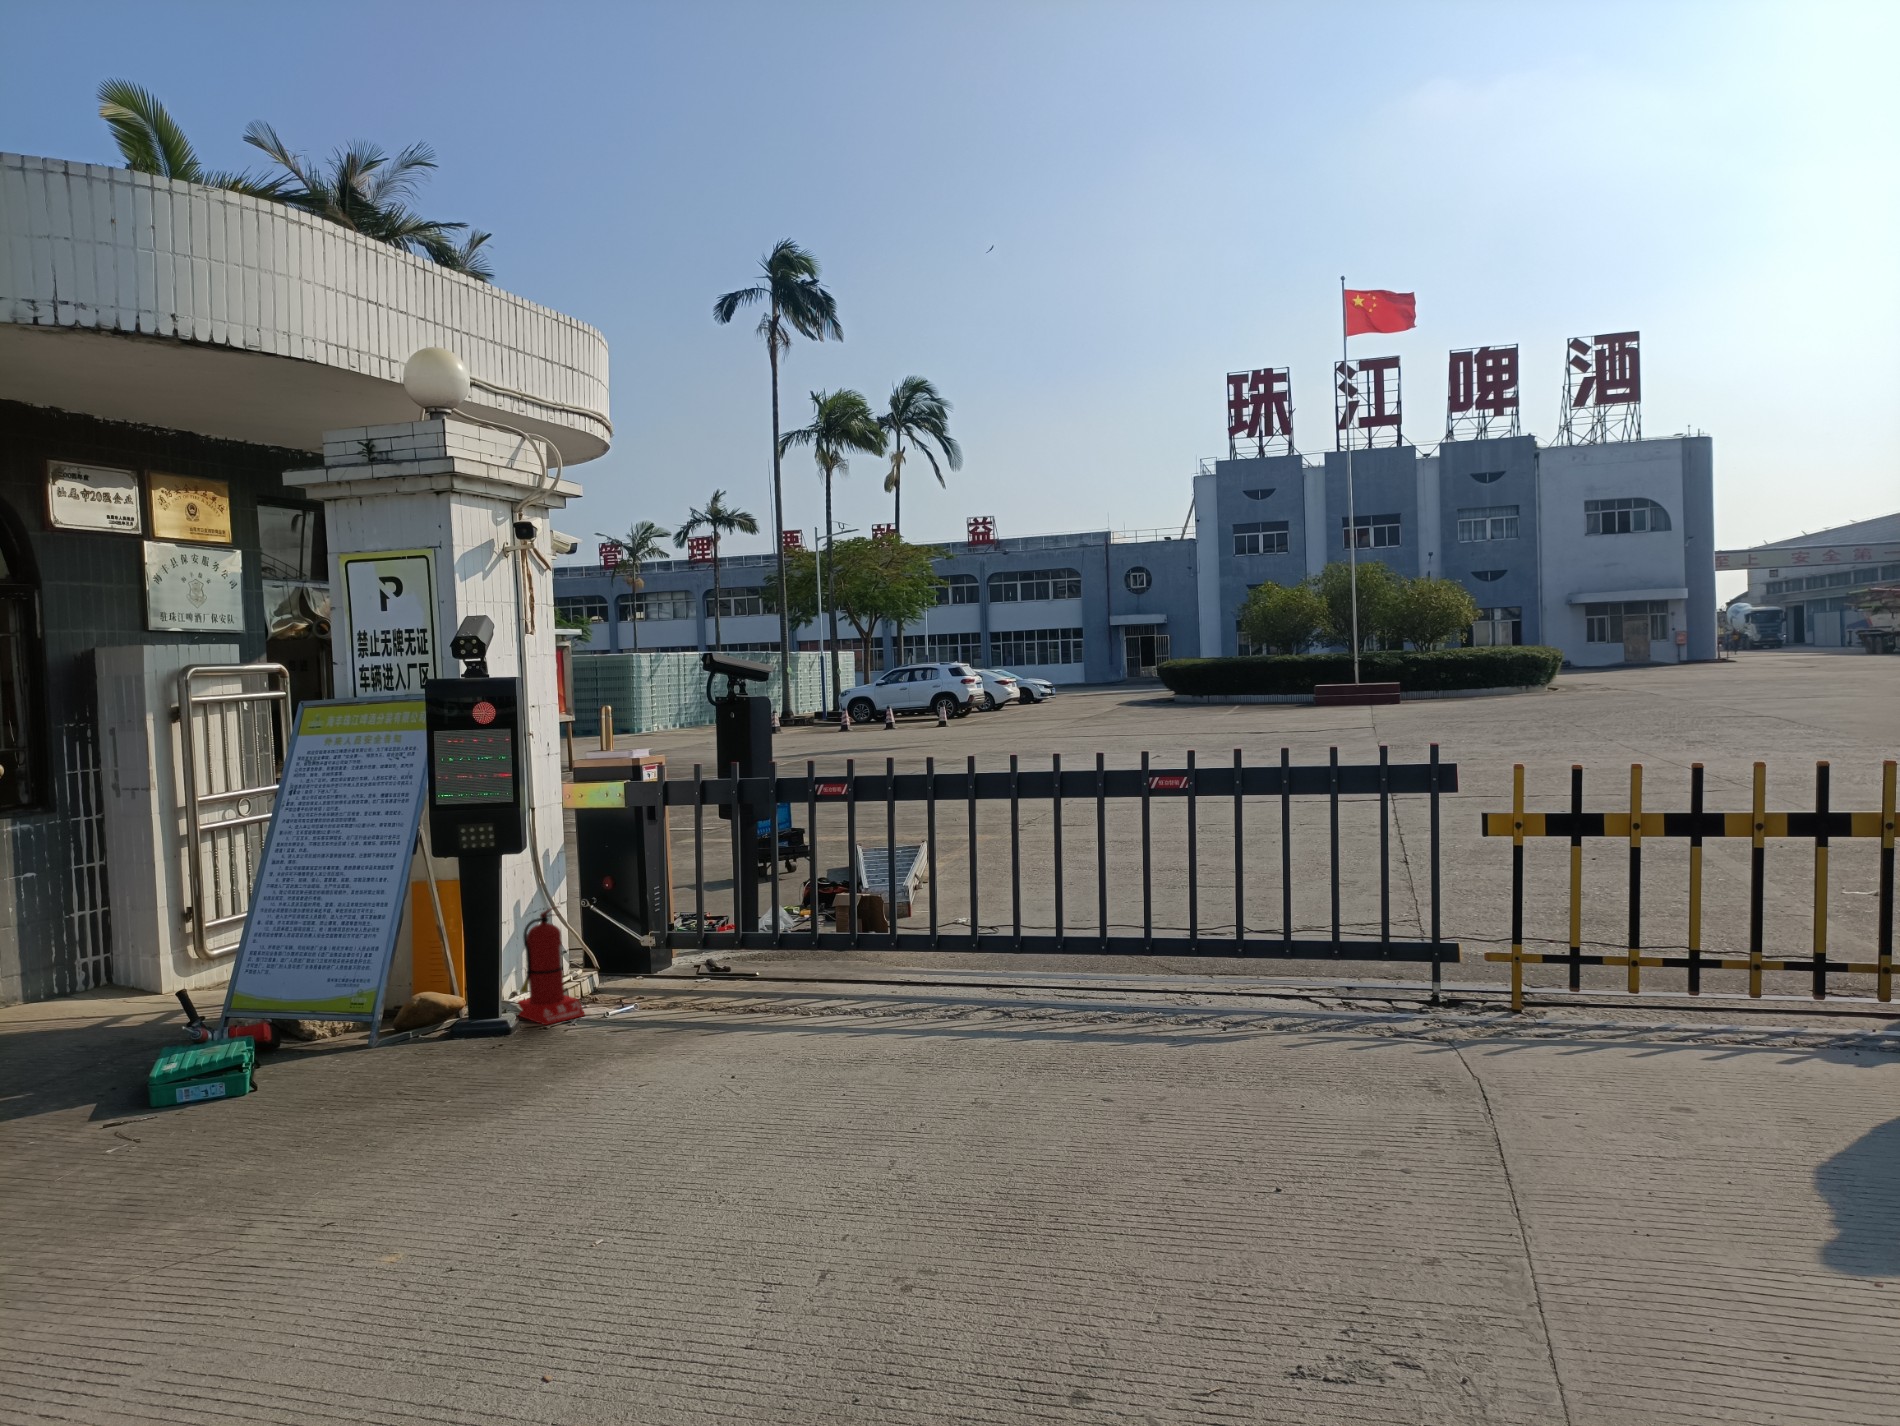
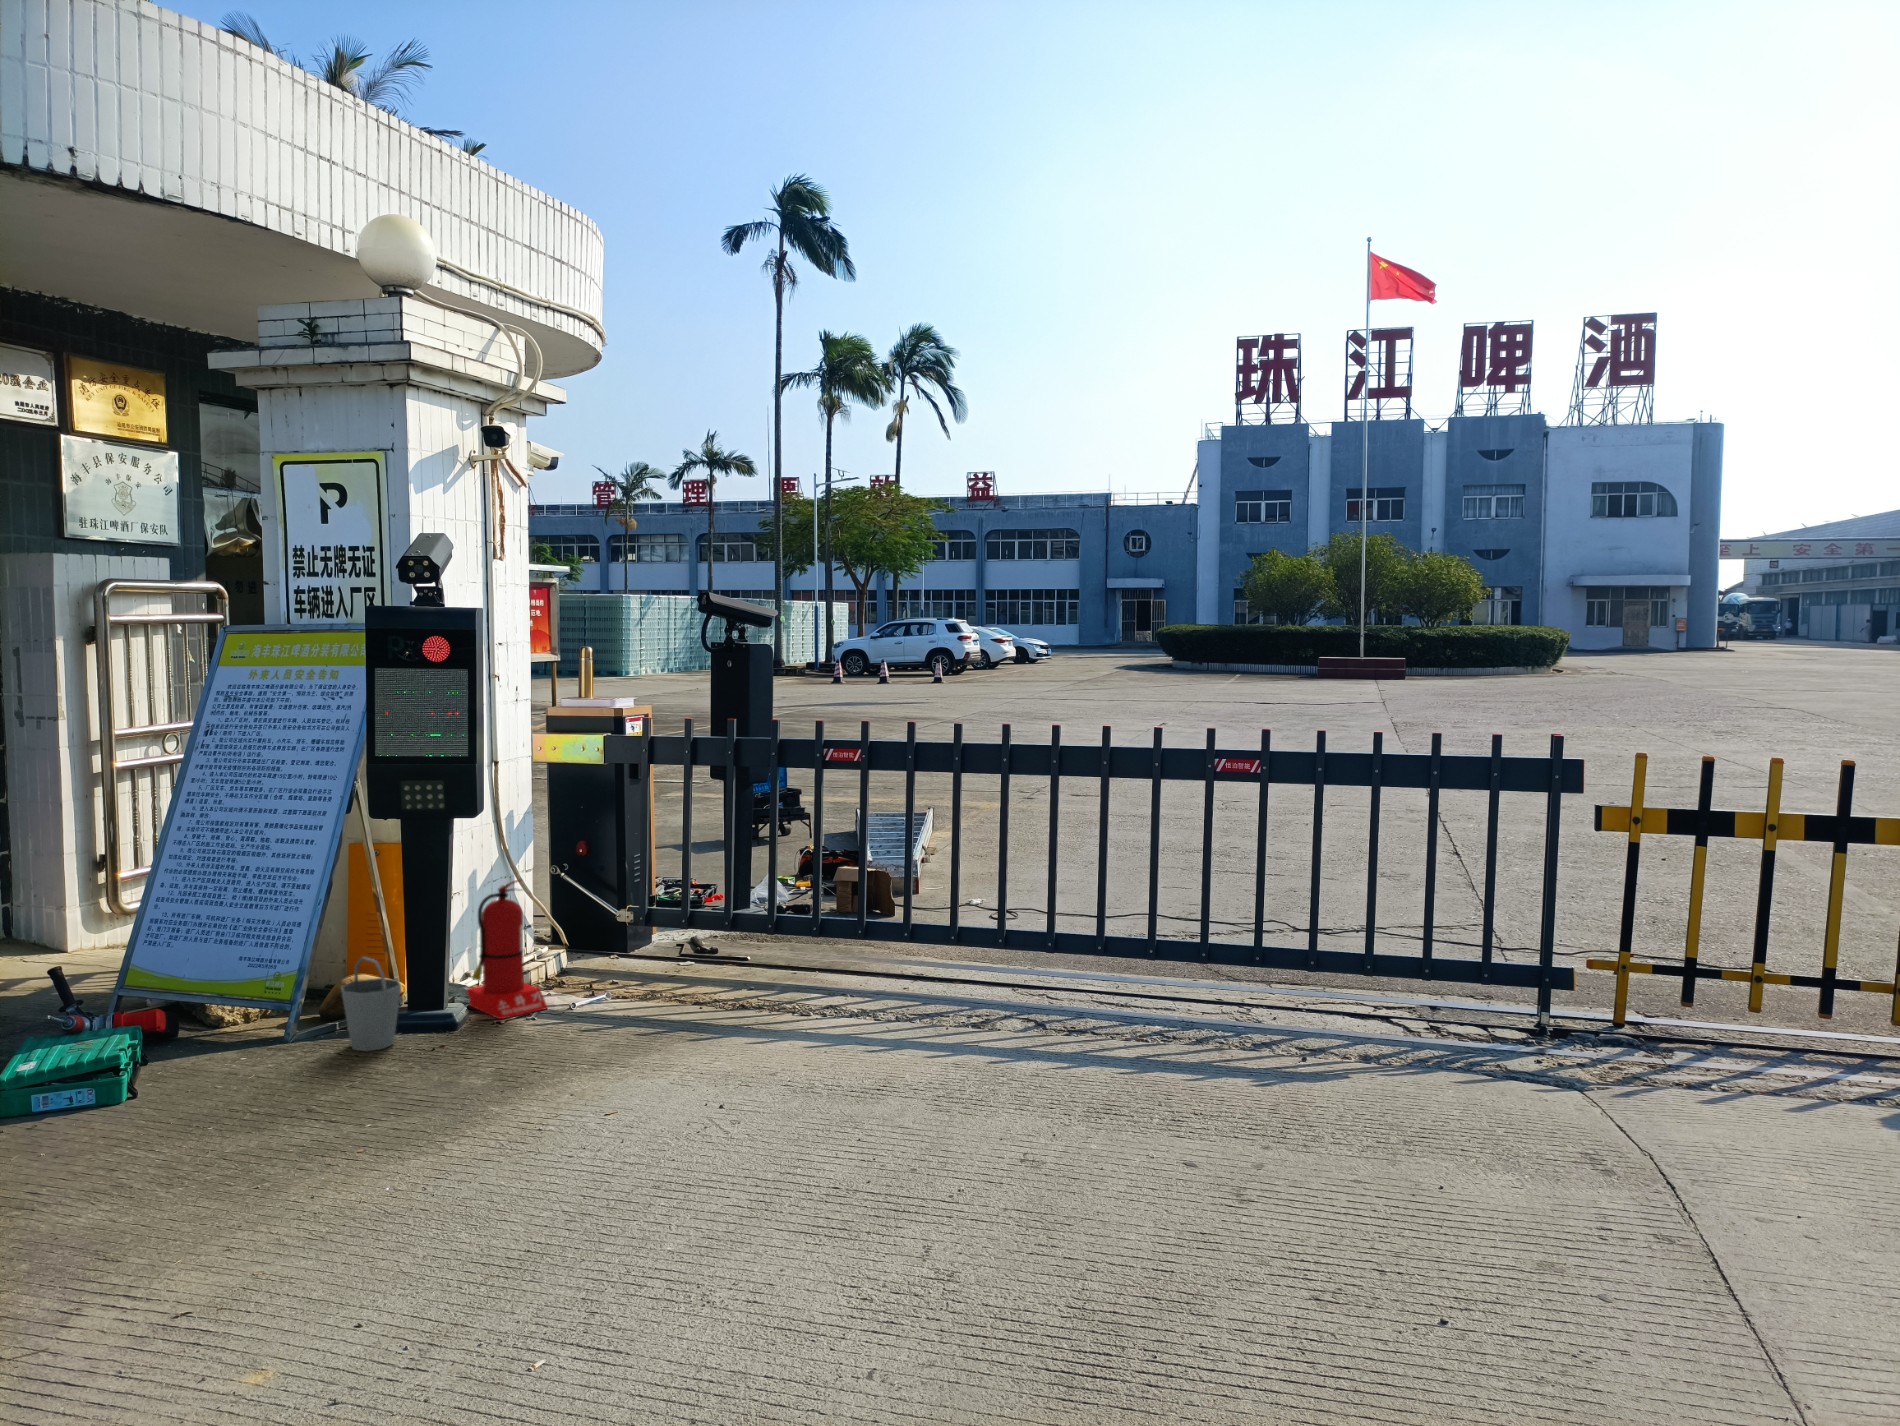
bucket: none [413,973,463,1052] -> present [341,957,401,1051]

